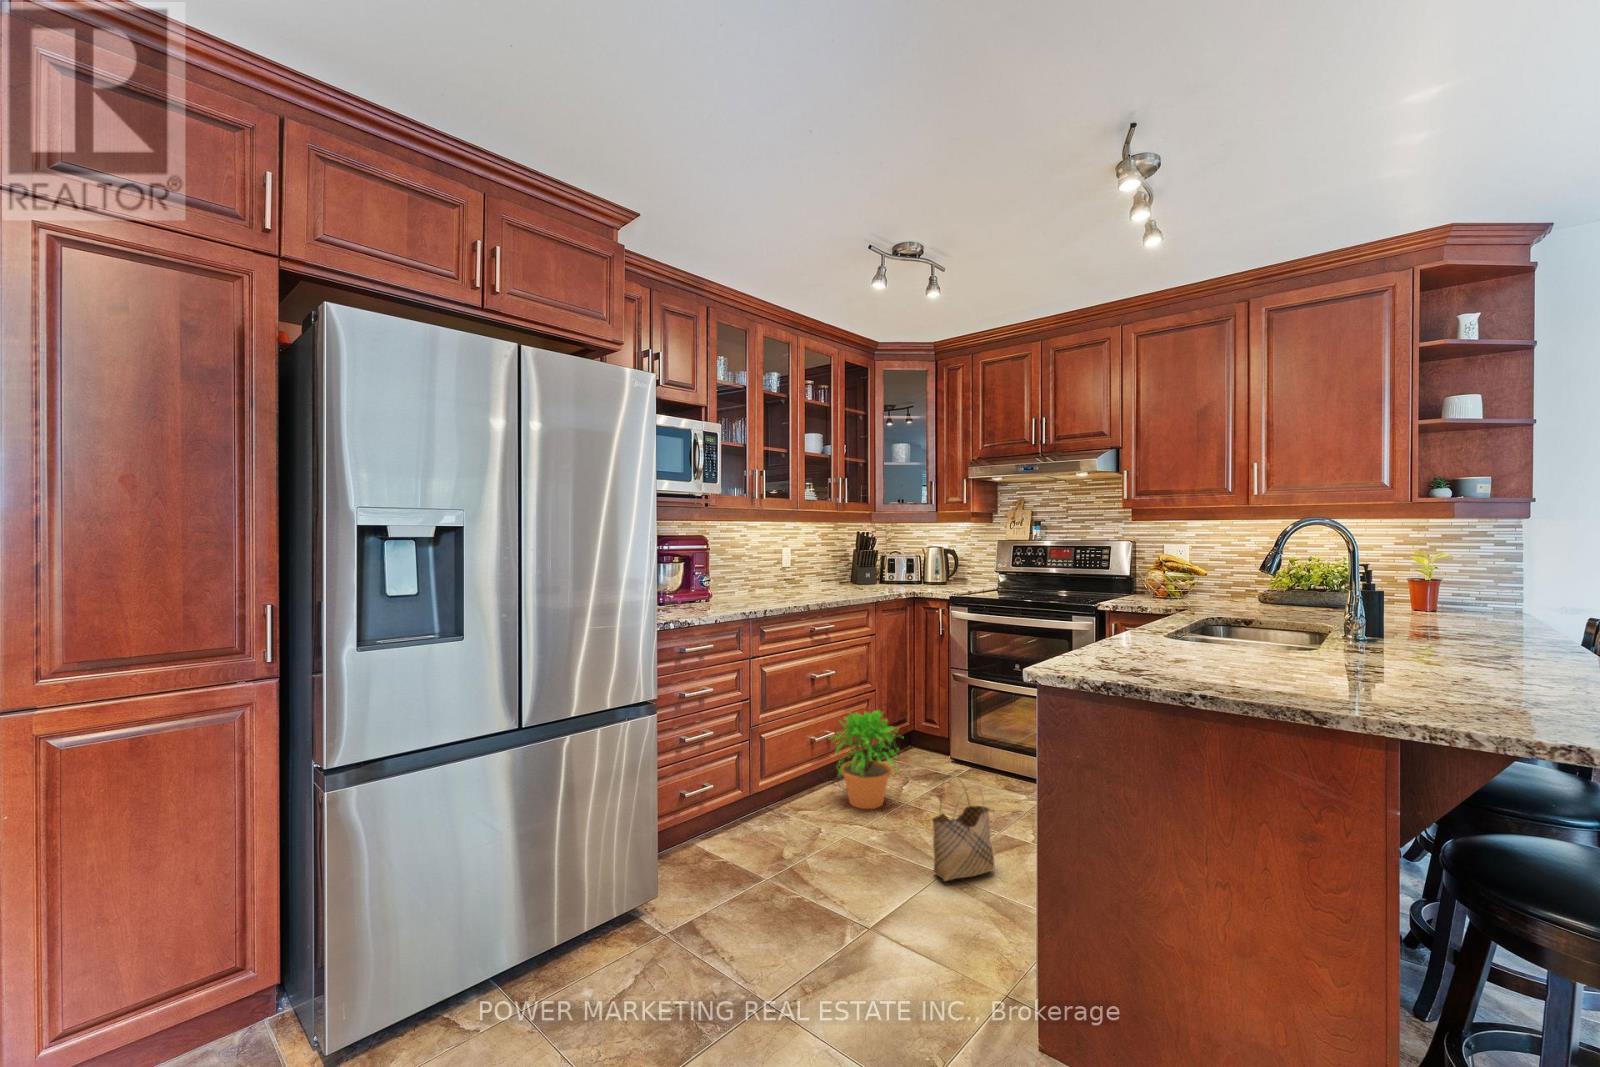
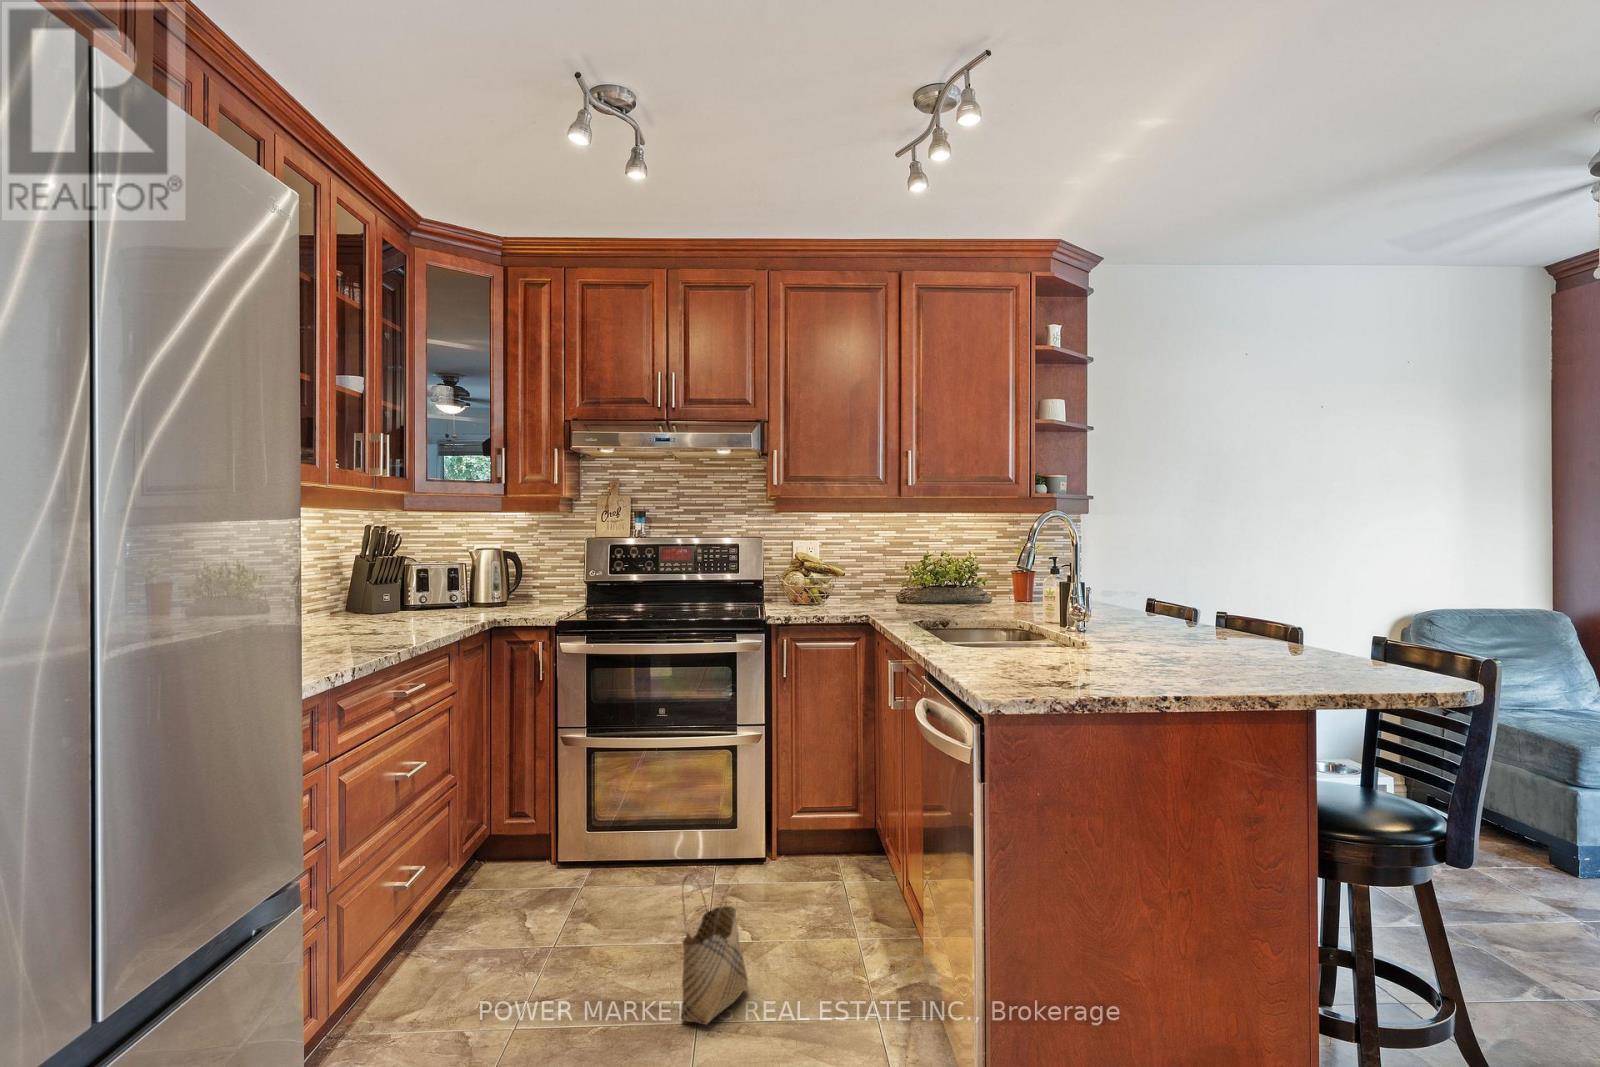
potted plant: present [835,710,898,809] -> none [429,809,557,976]

